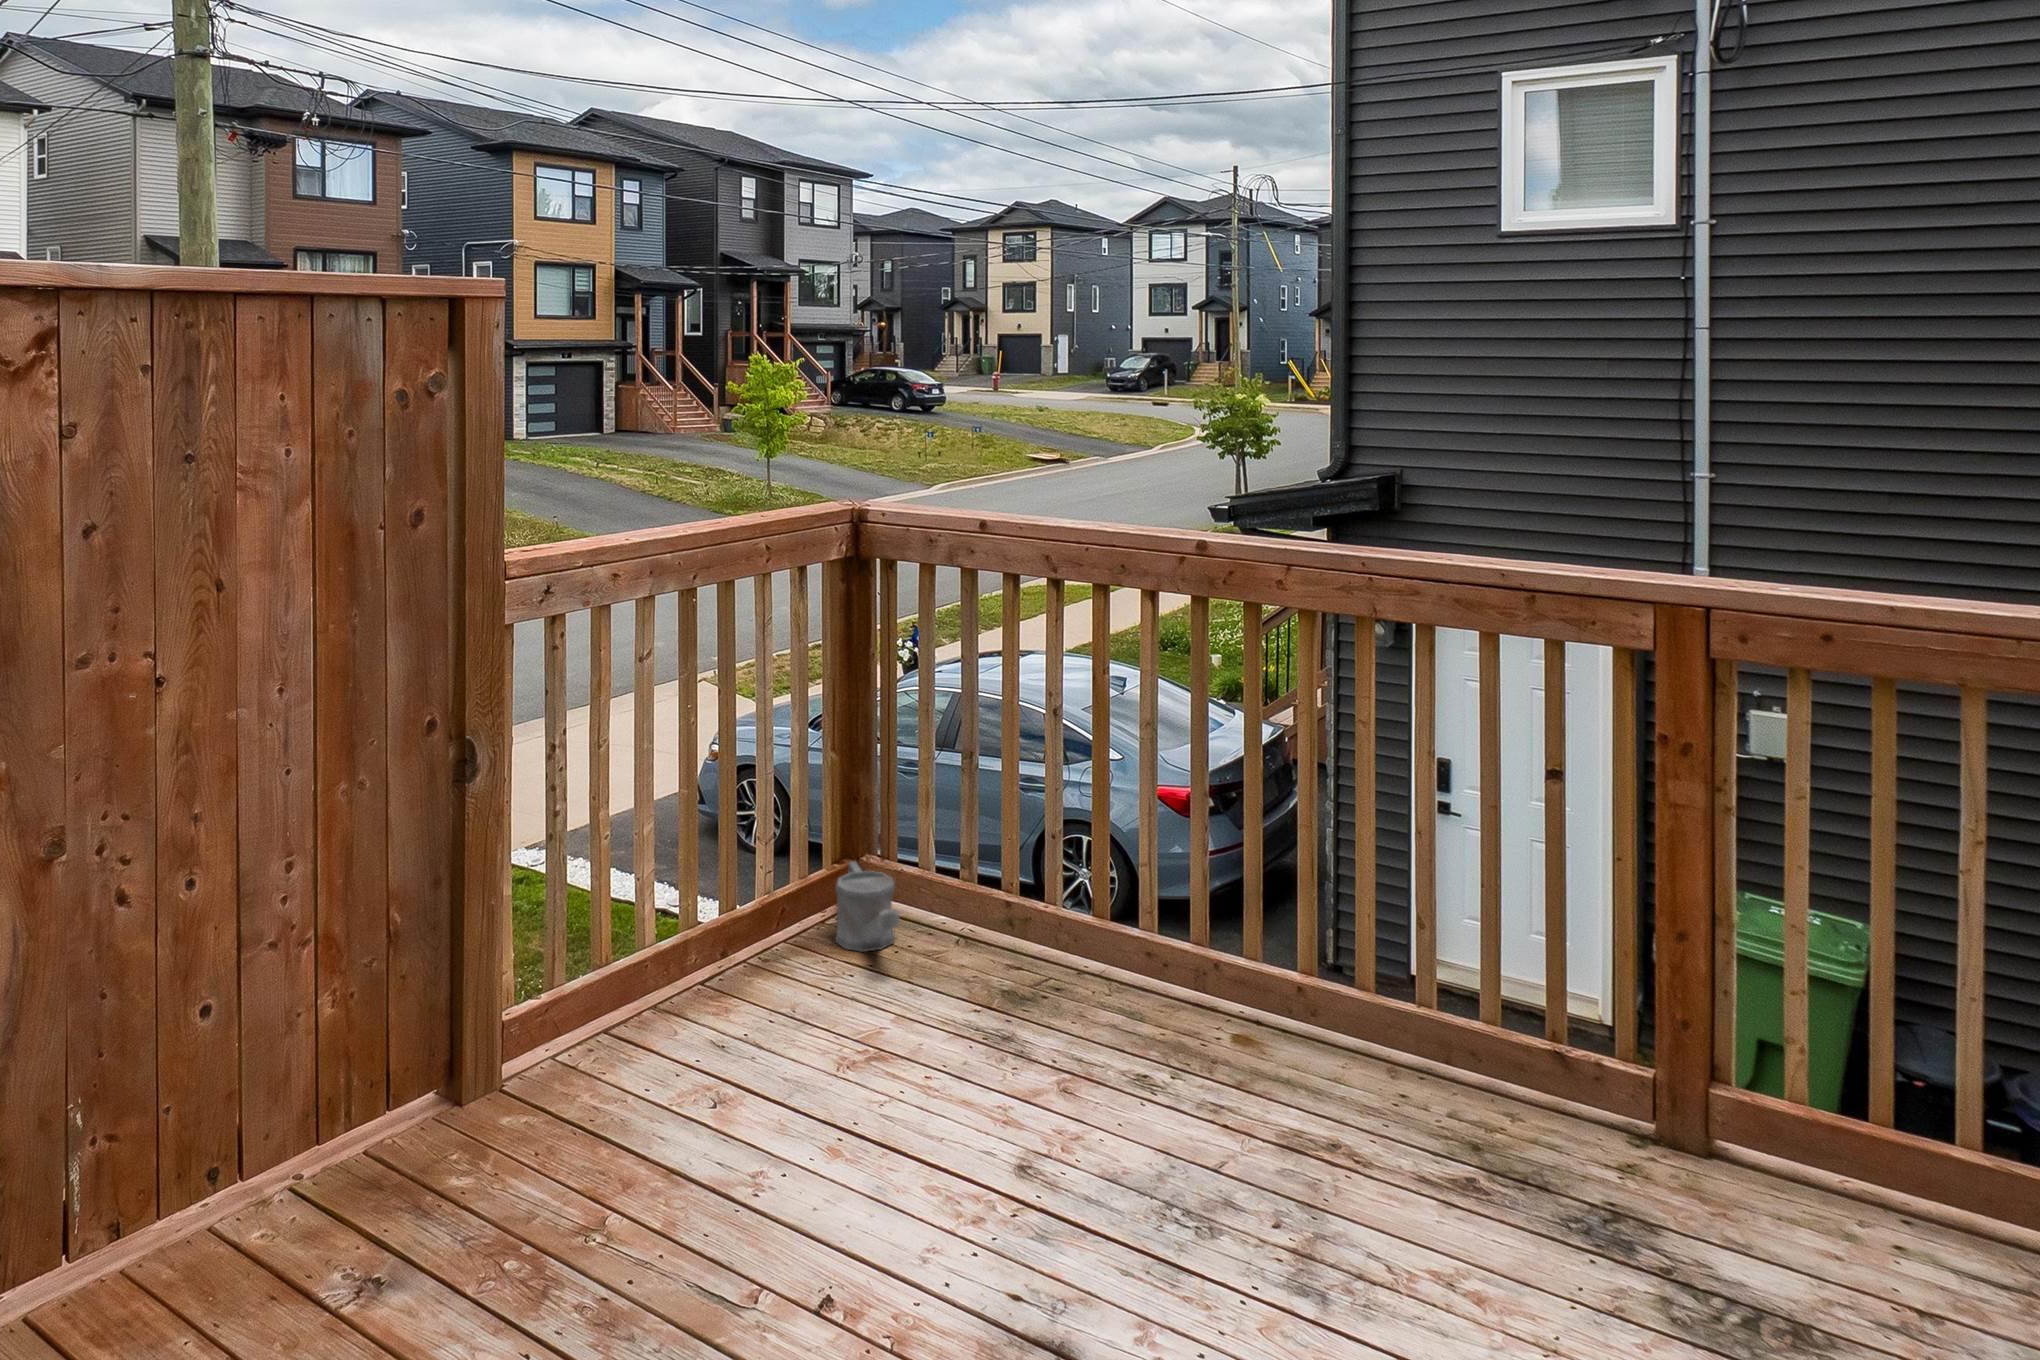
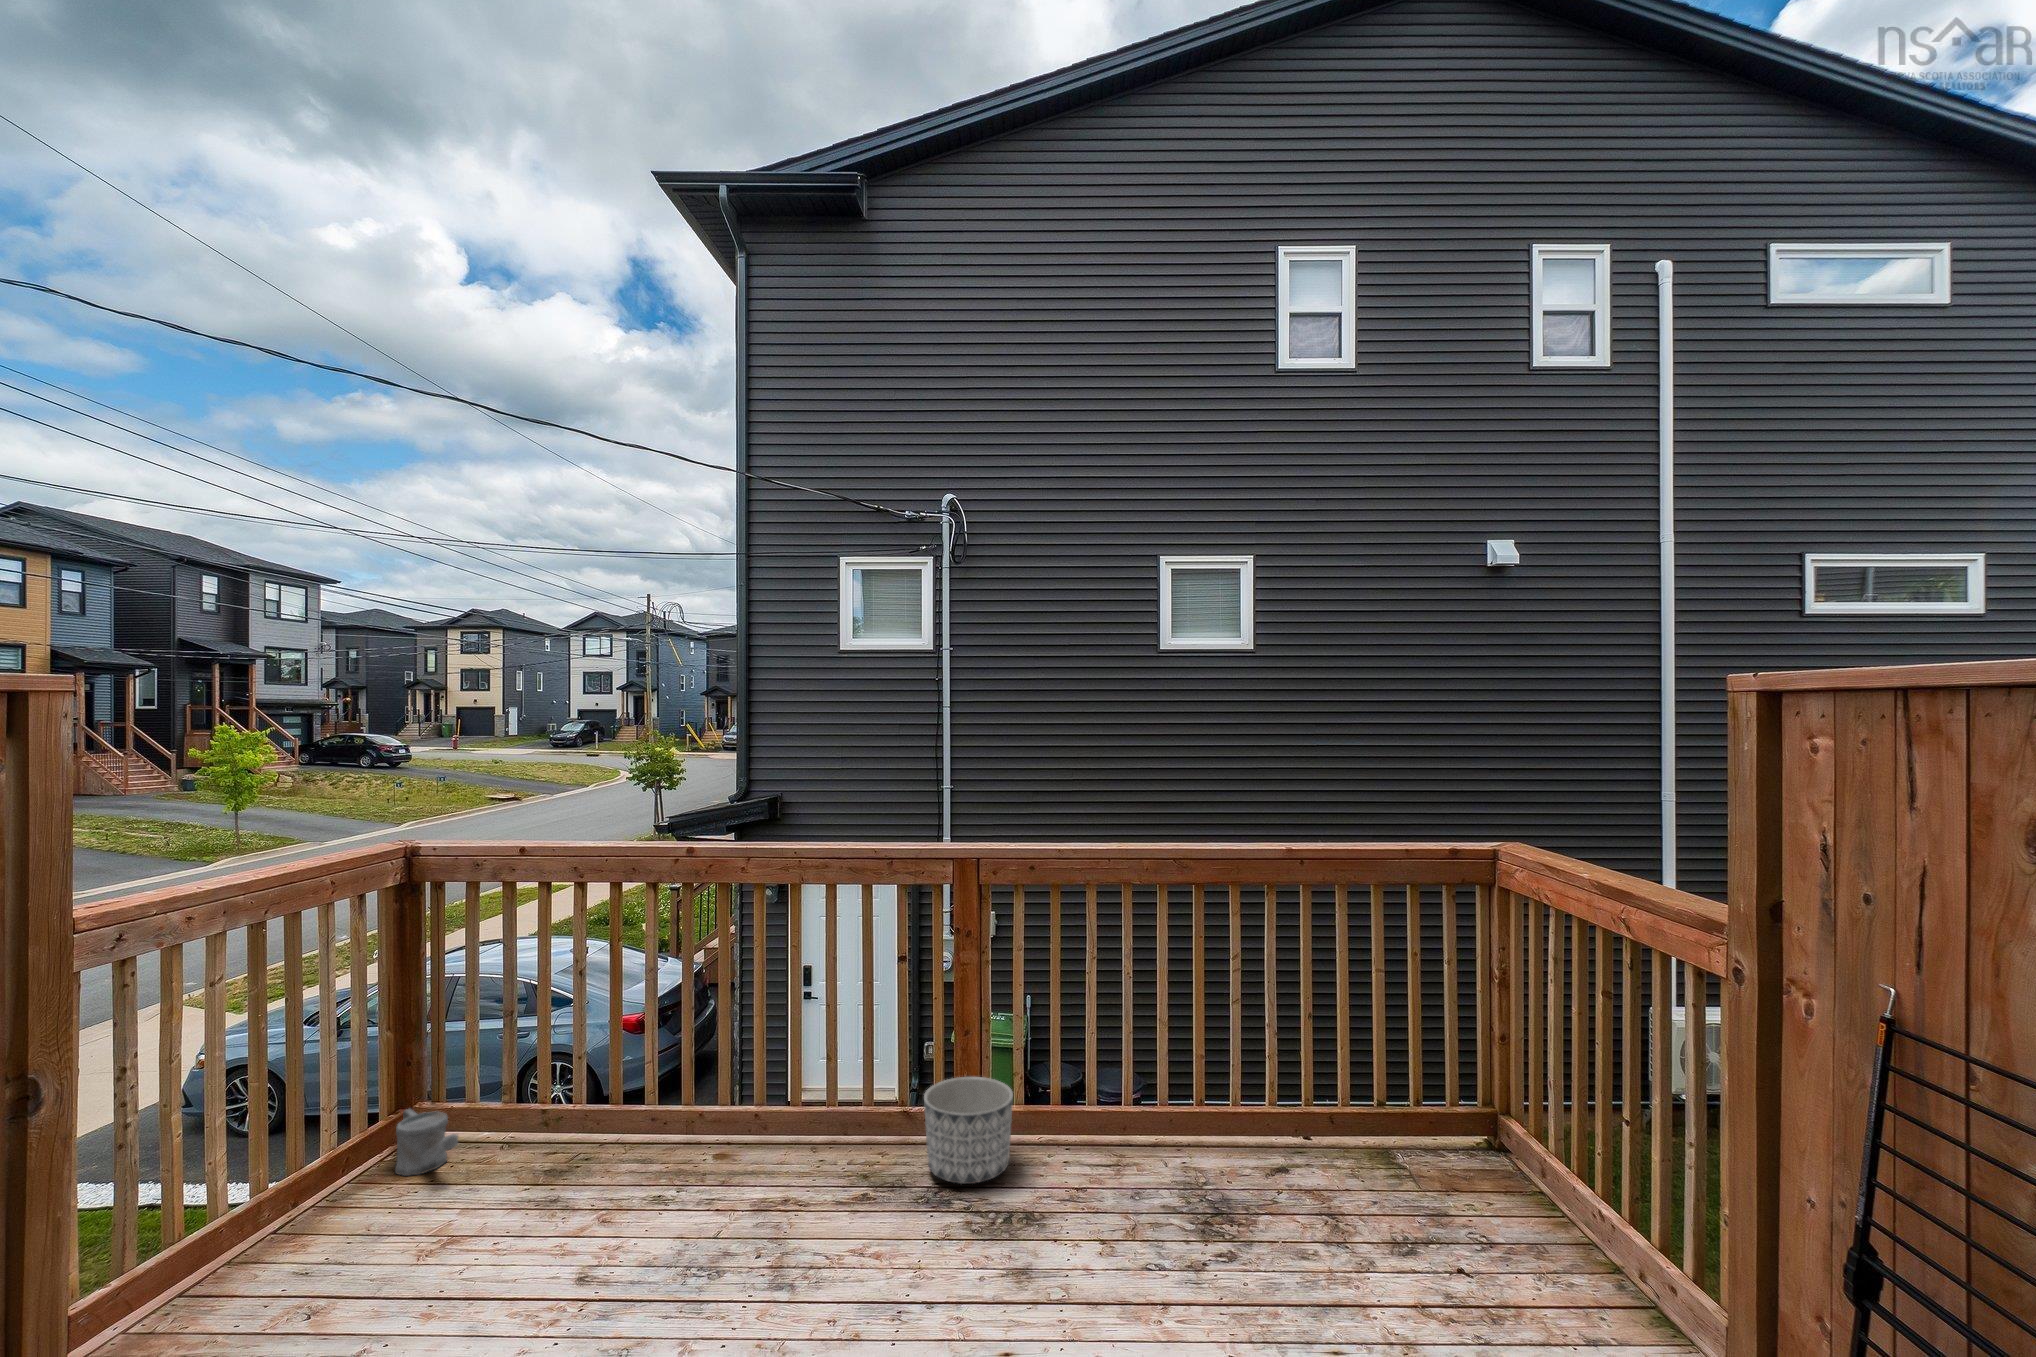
planter: none [1589,1021,1778,1233] -> present [924,1077,1013,1184]

